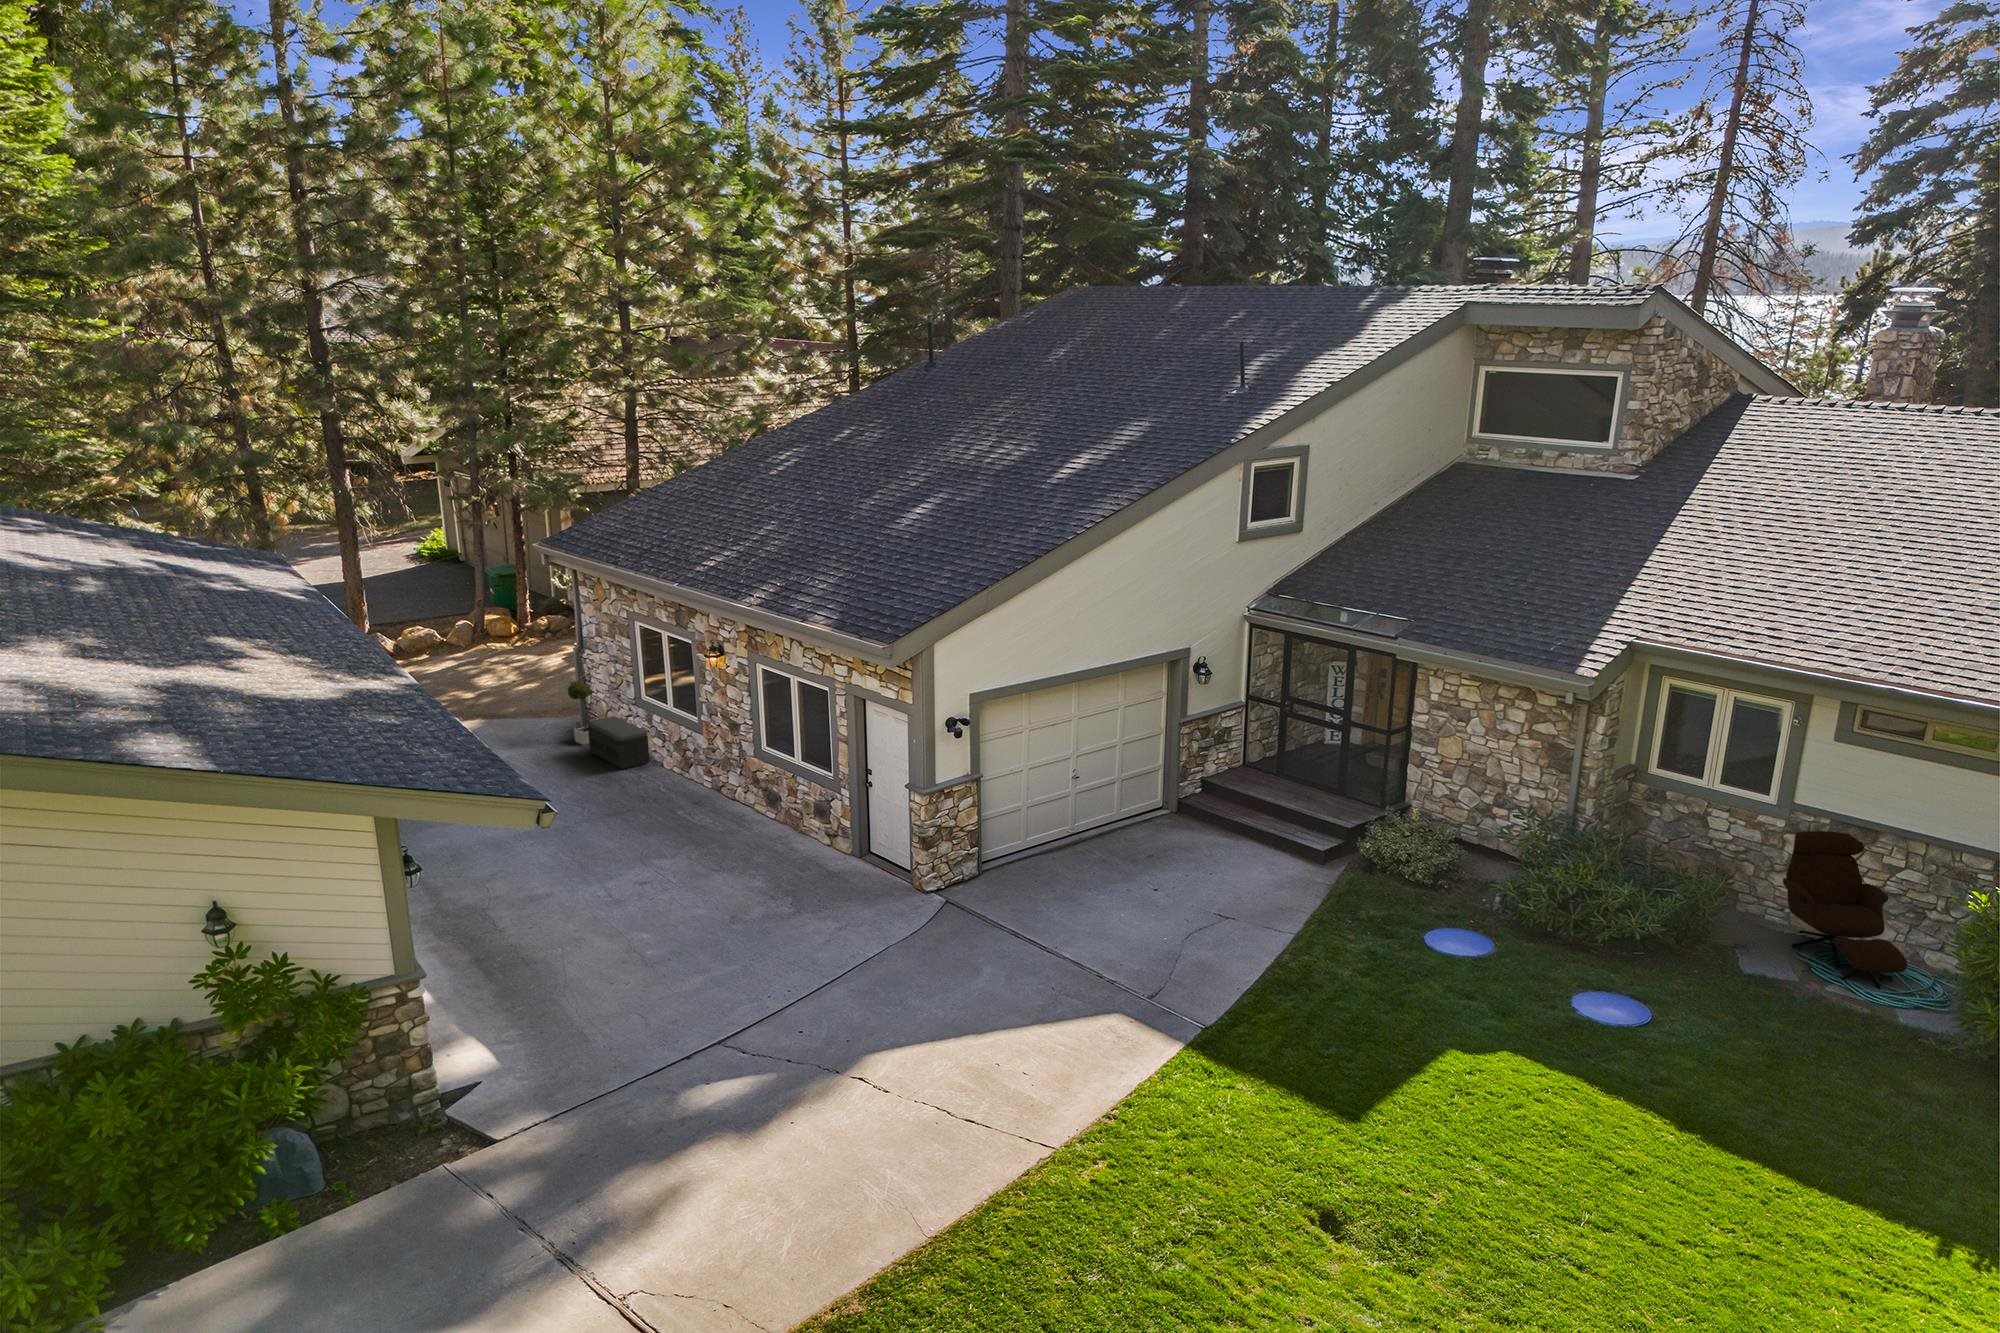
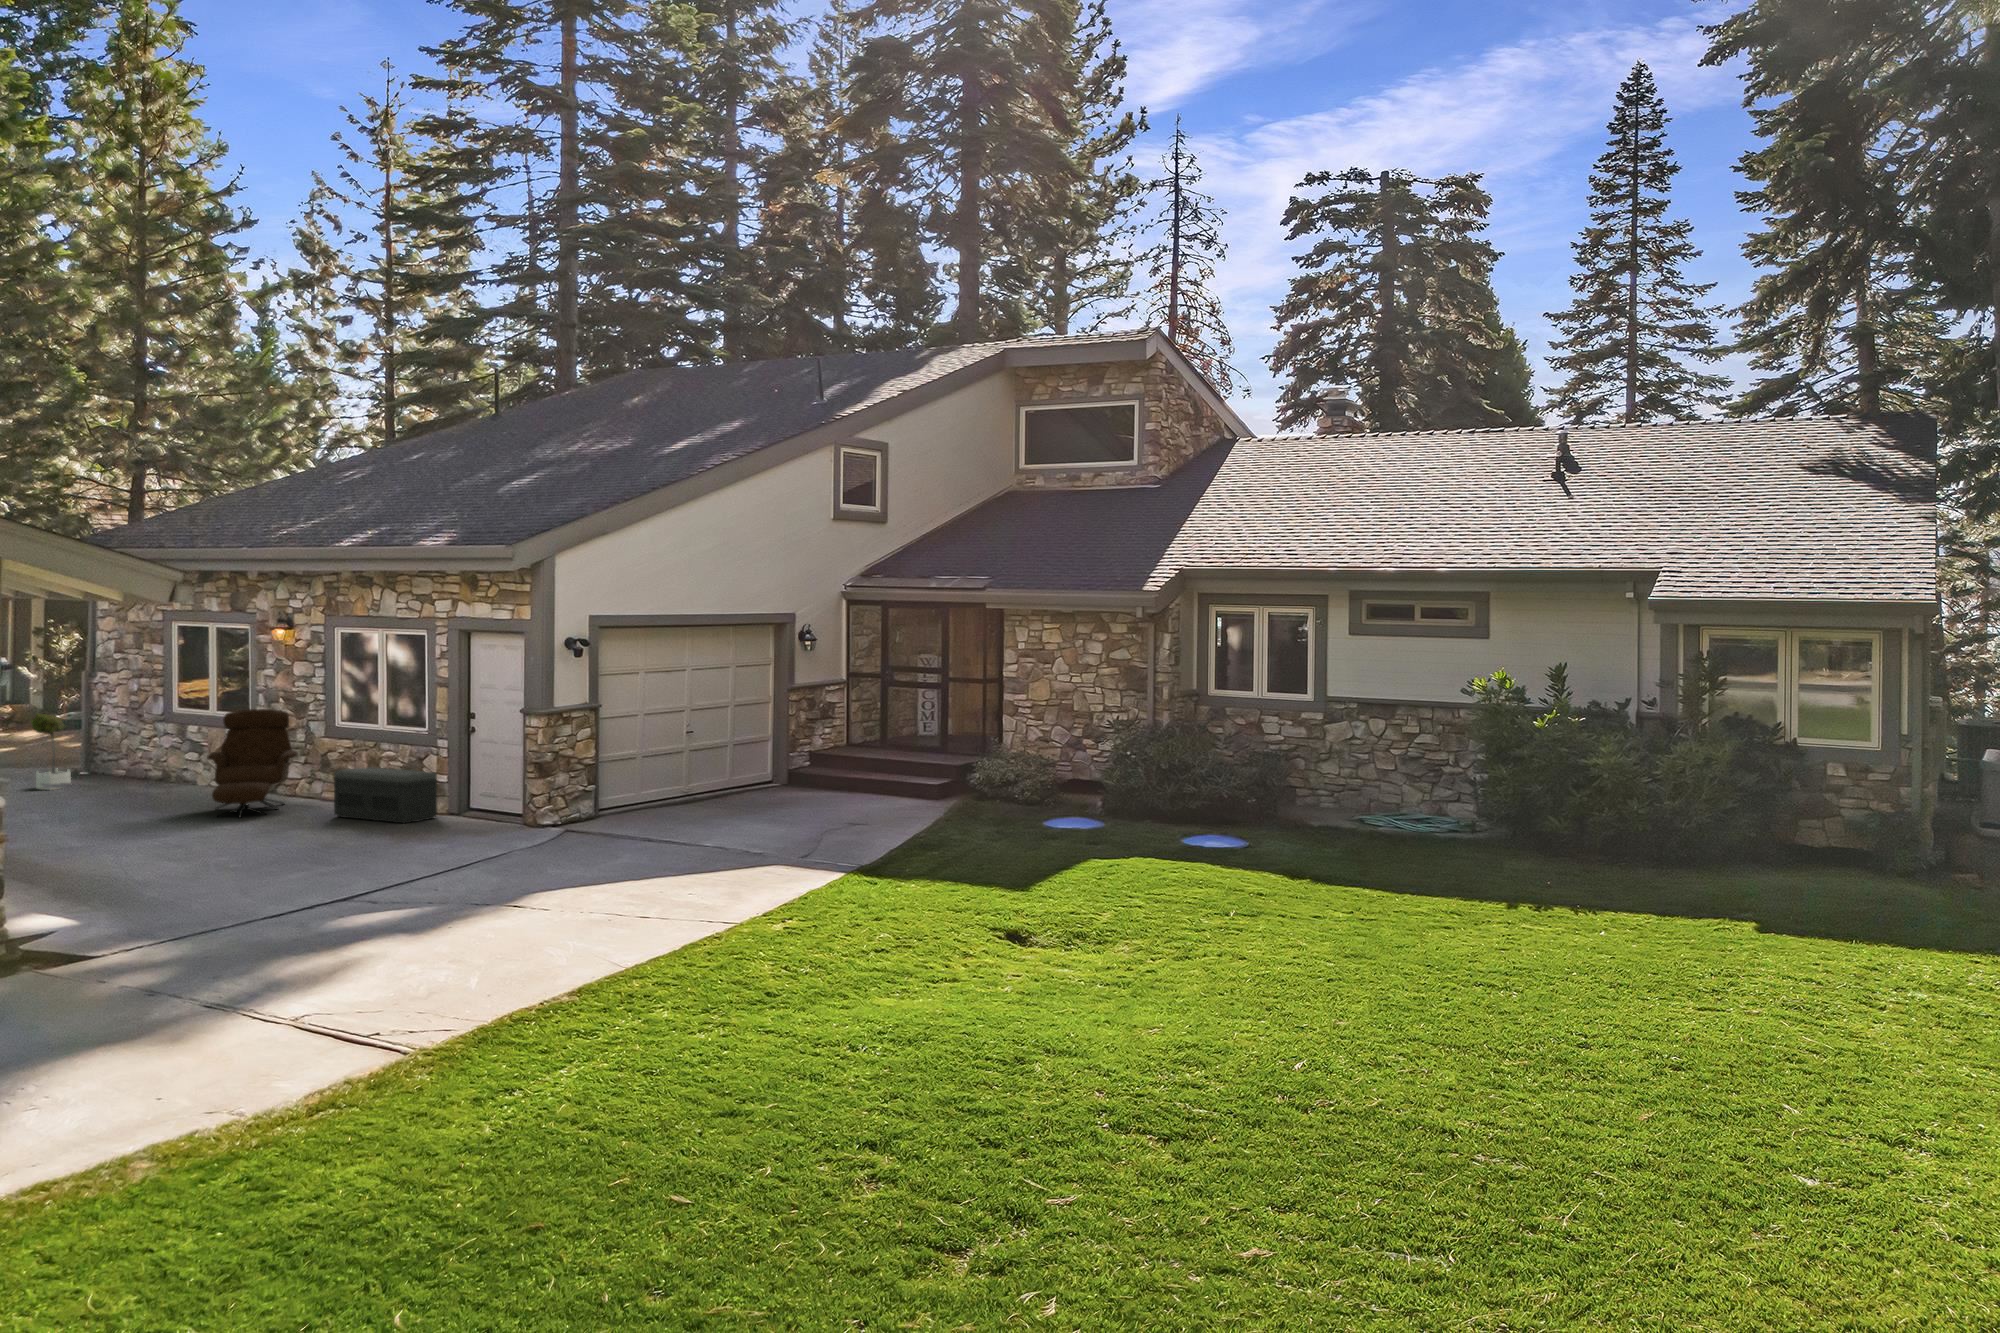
storage bench: present [588,716,650,770] -> present [334,767,437,823]
lounge chair: present [1783,831,1907,989] -> present [207,709,298,818]

